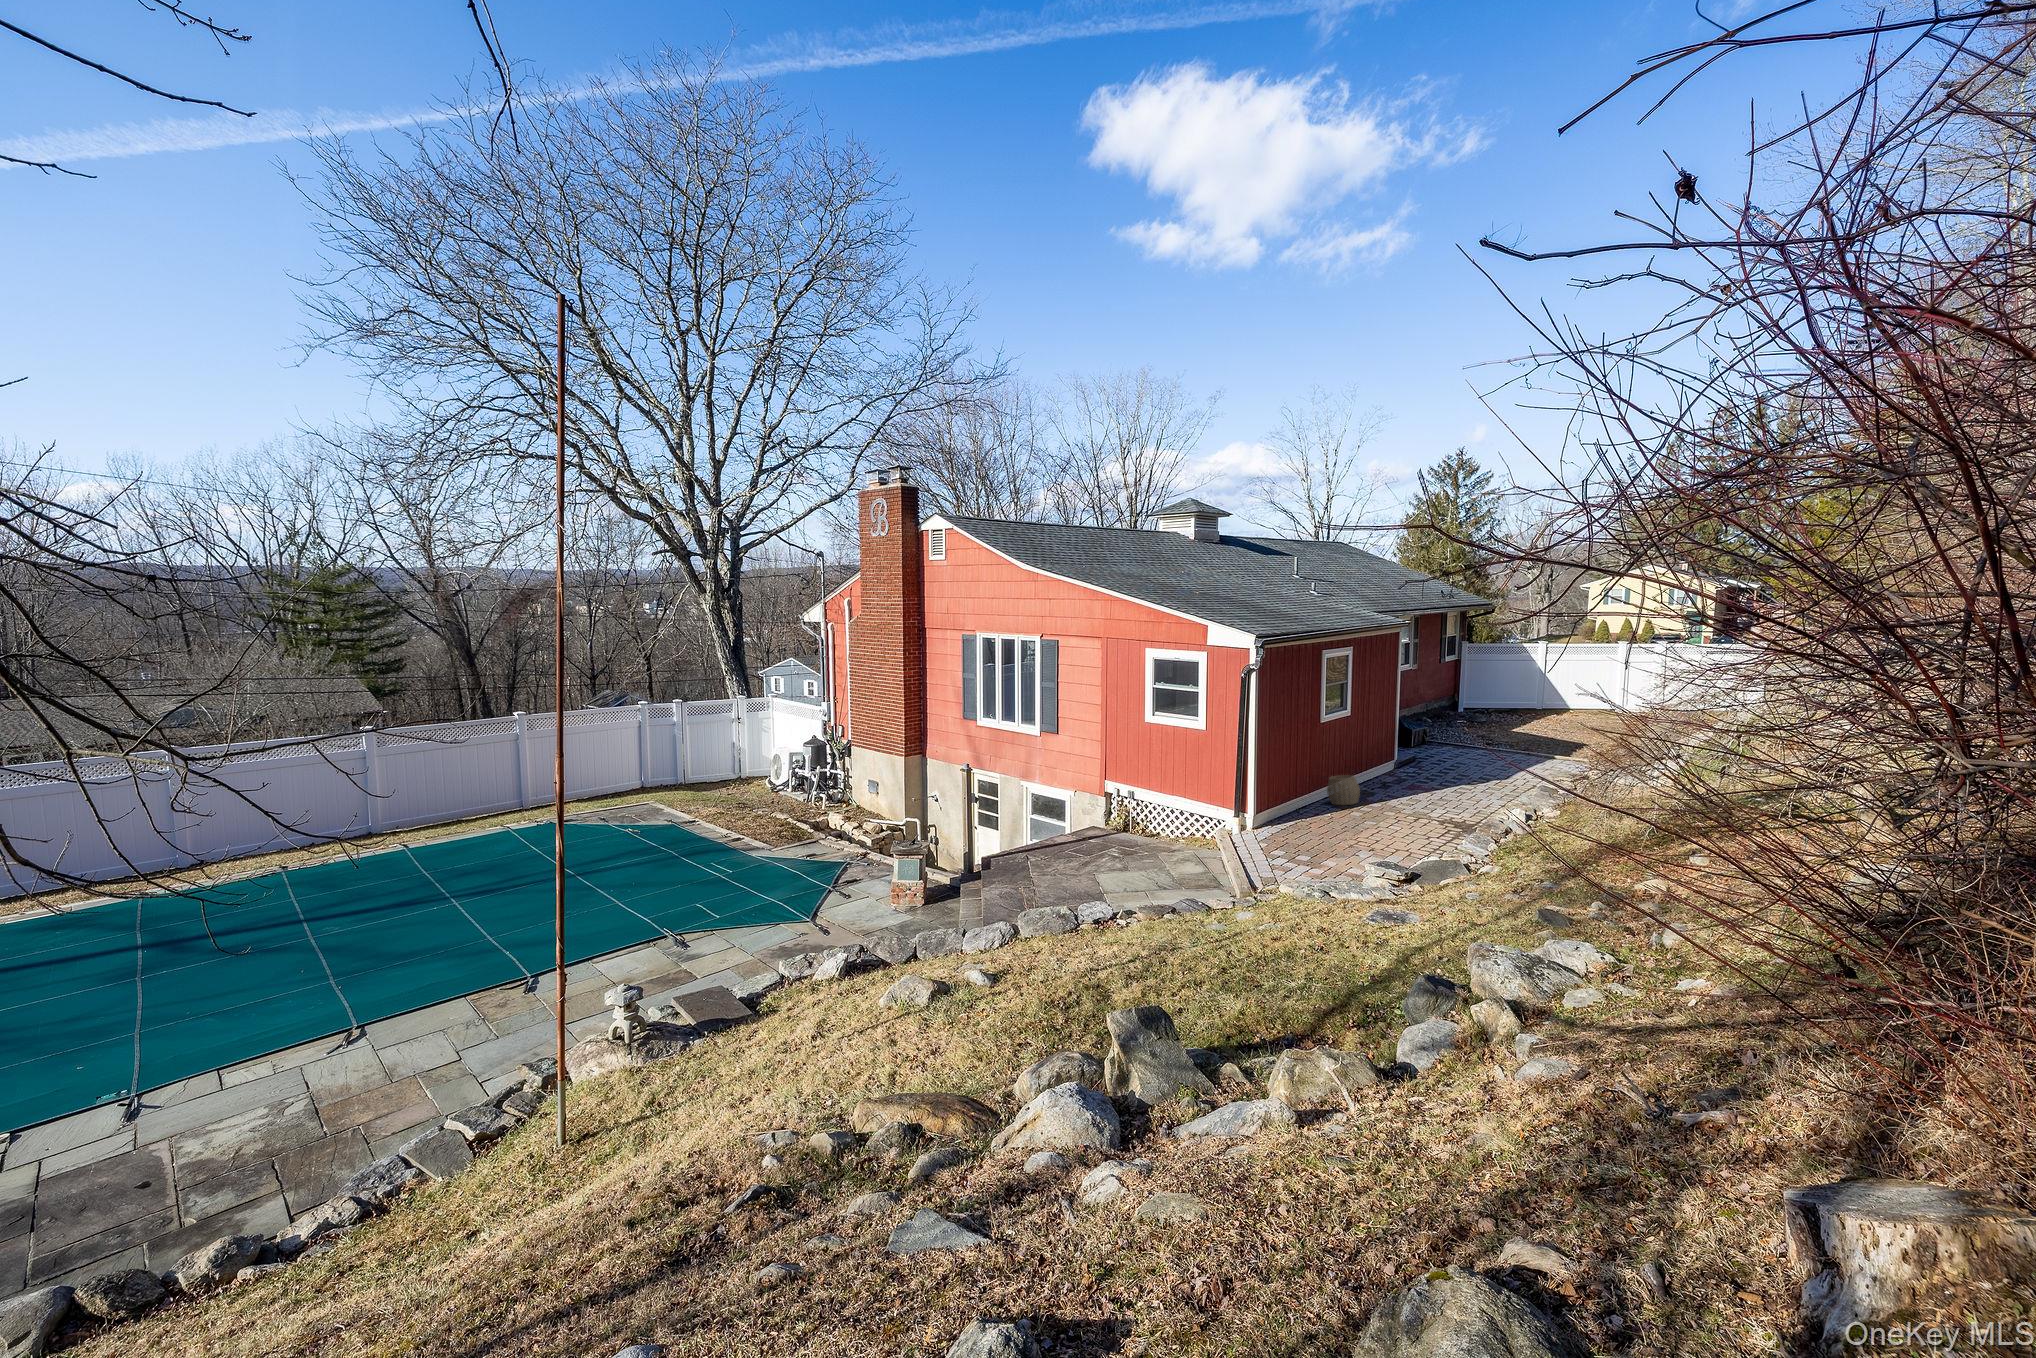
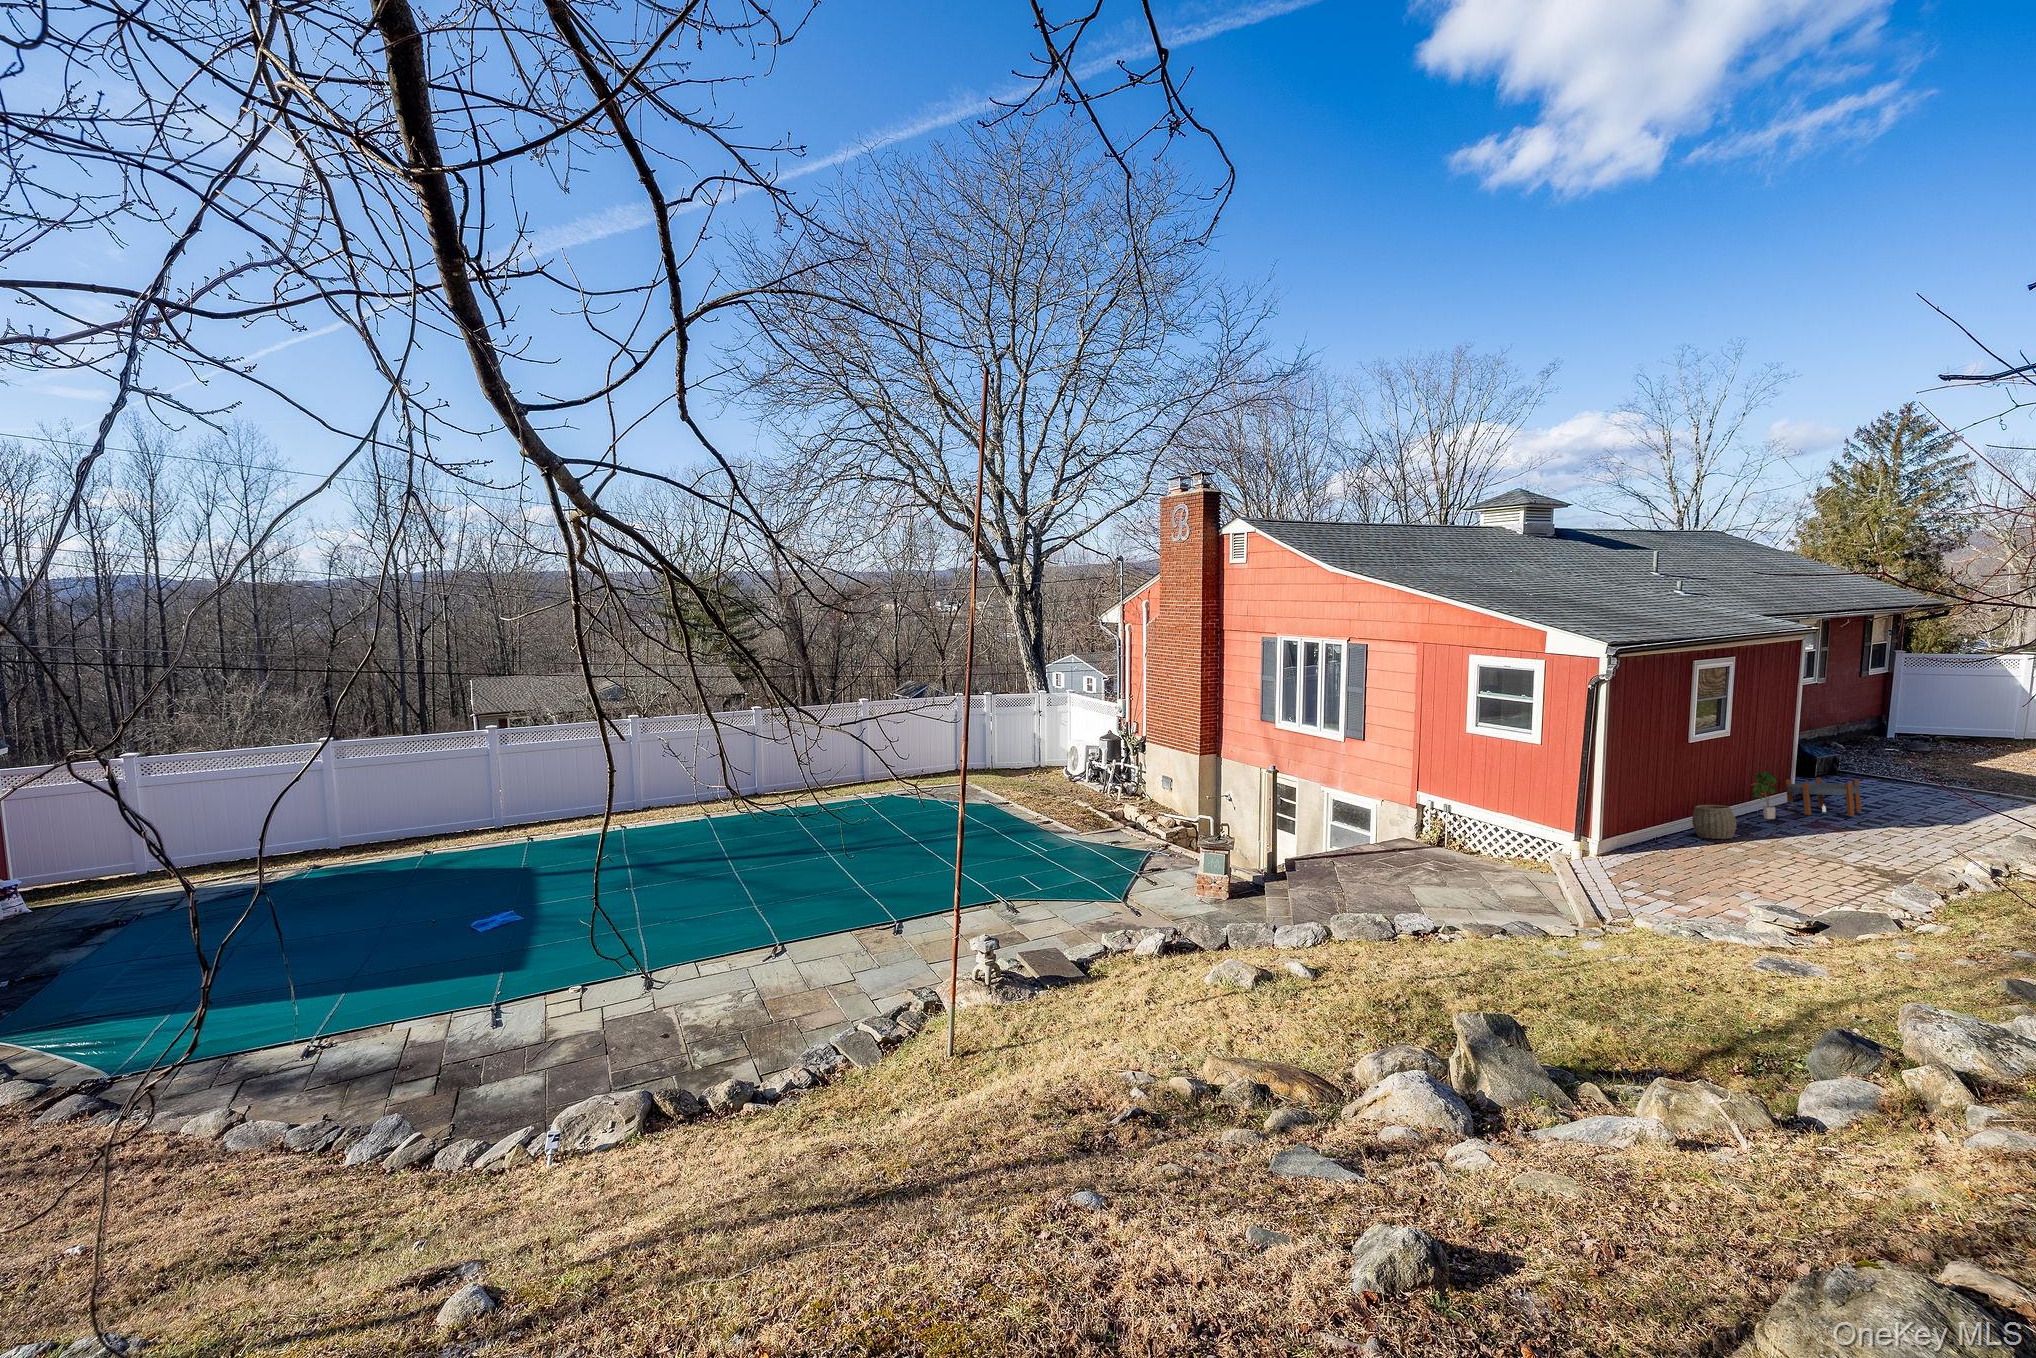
potted plant: none [1370,742,1391,784] -> present [1751,771,1778,819]
side table: none [1396,745,1449,778] -> present [1786,778,1861,816]

